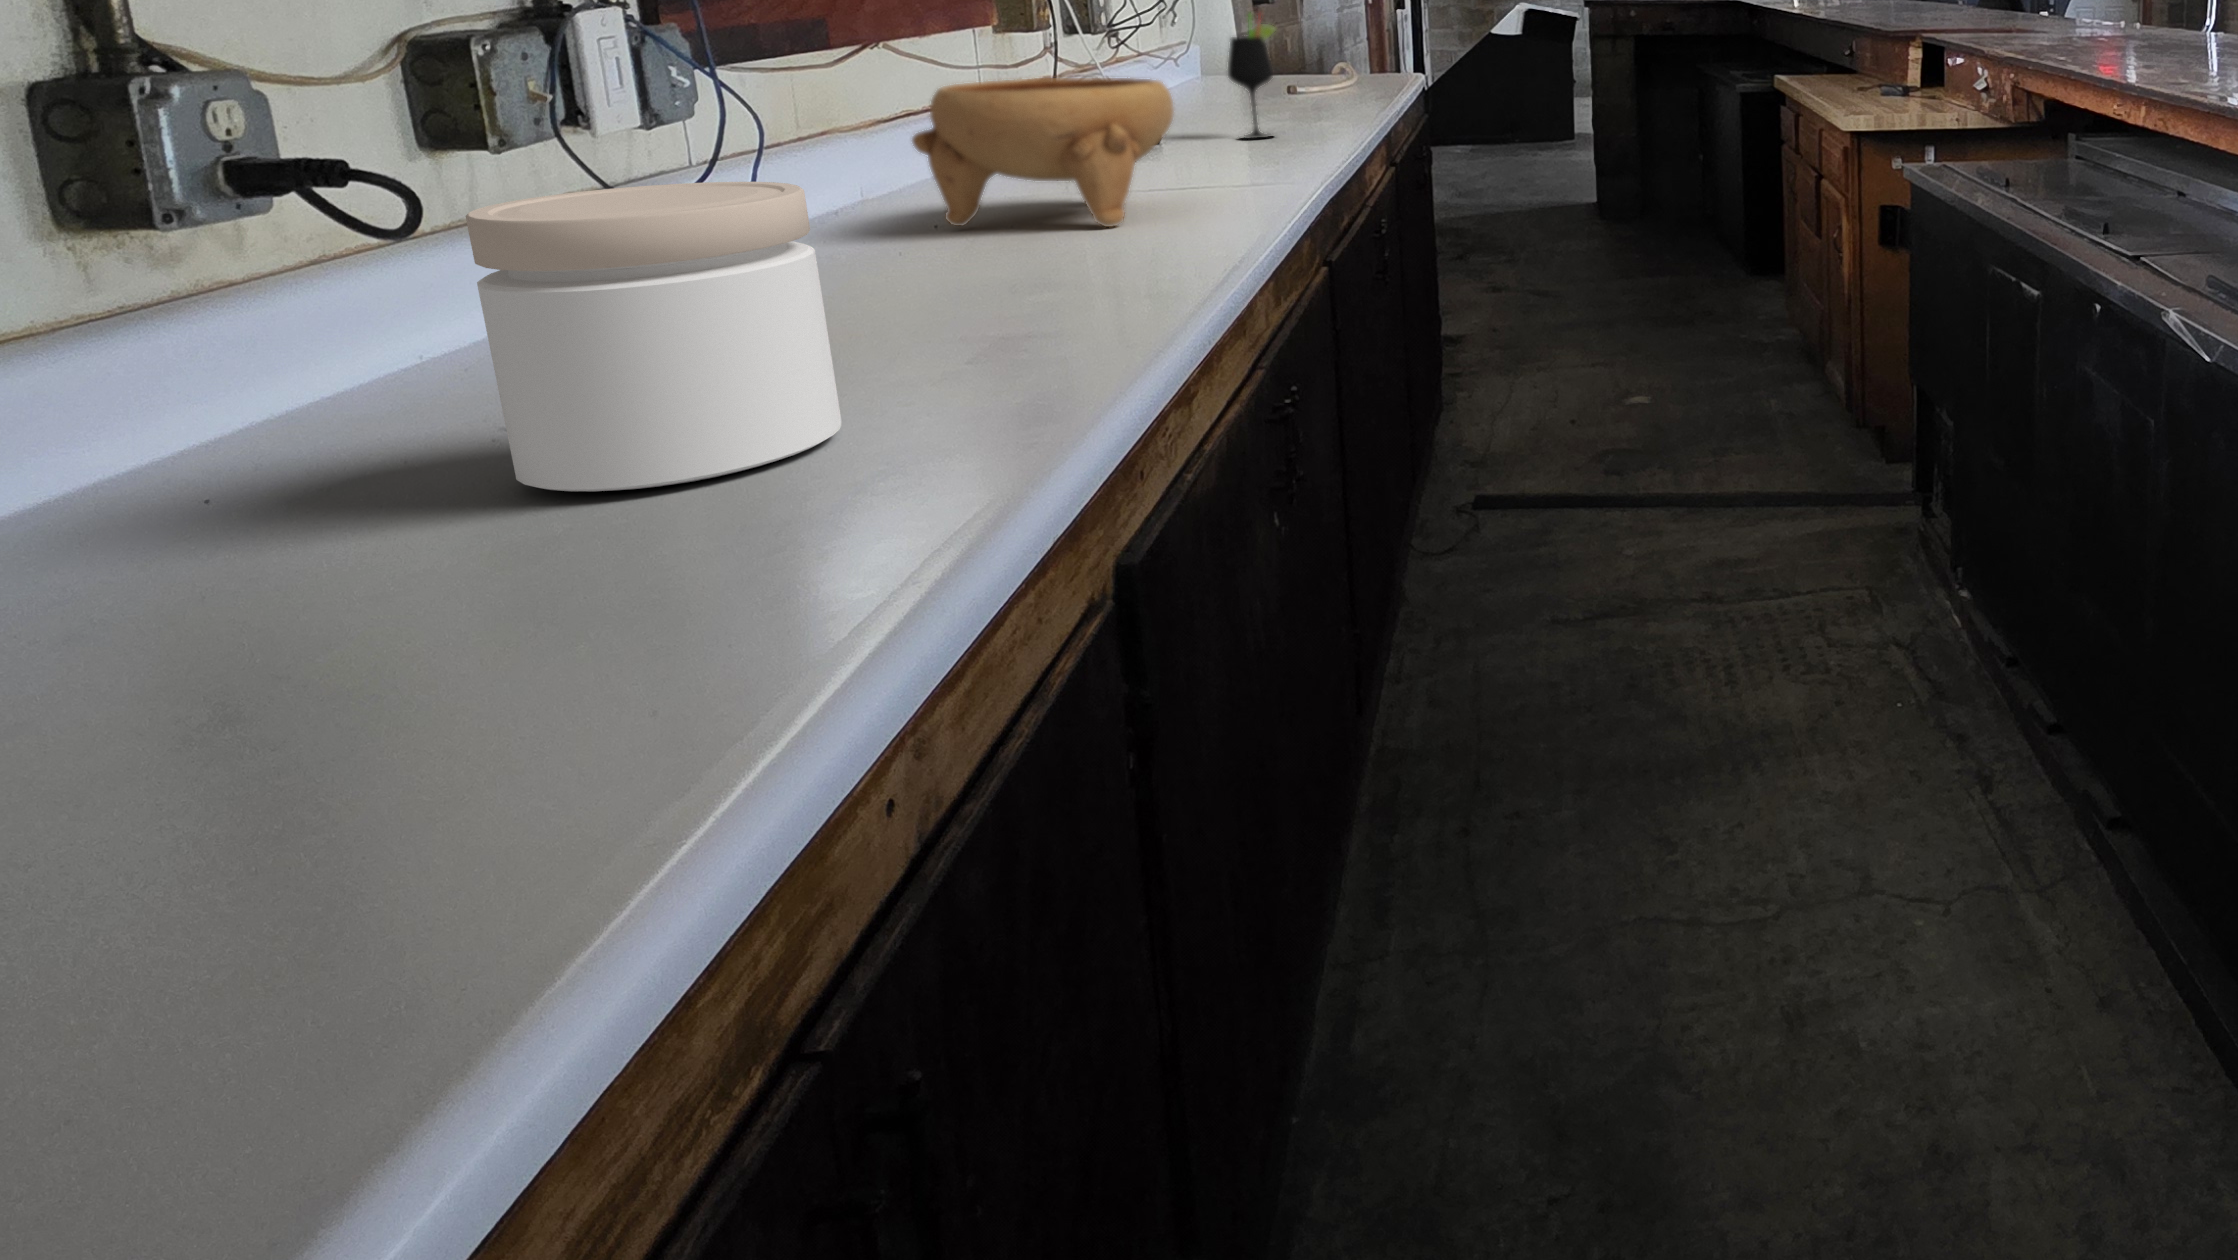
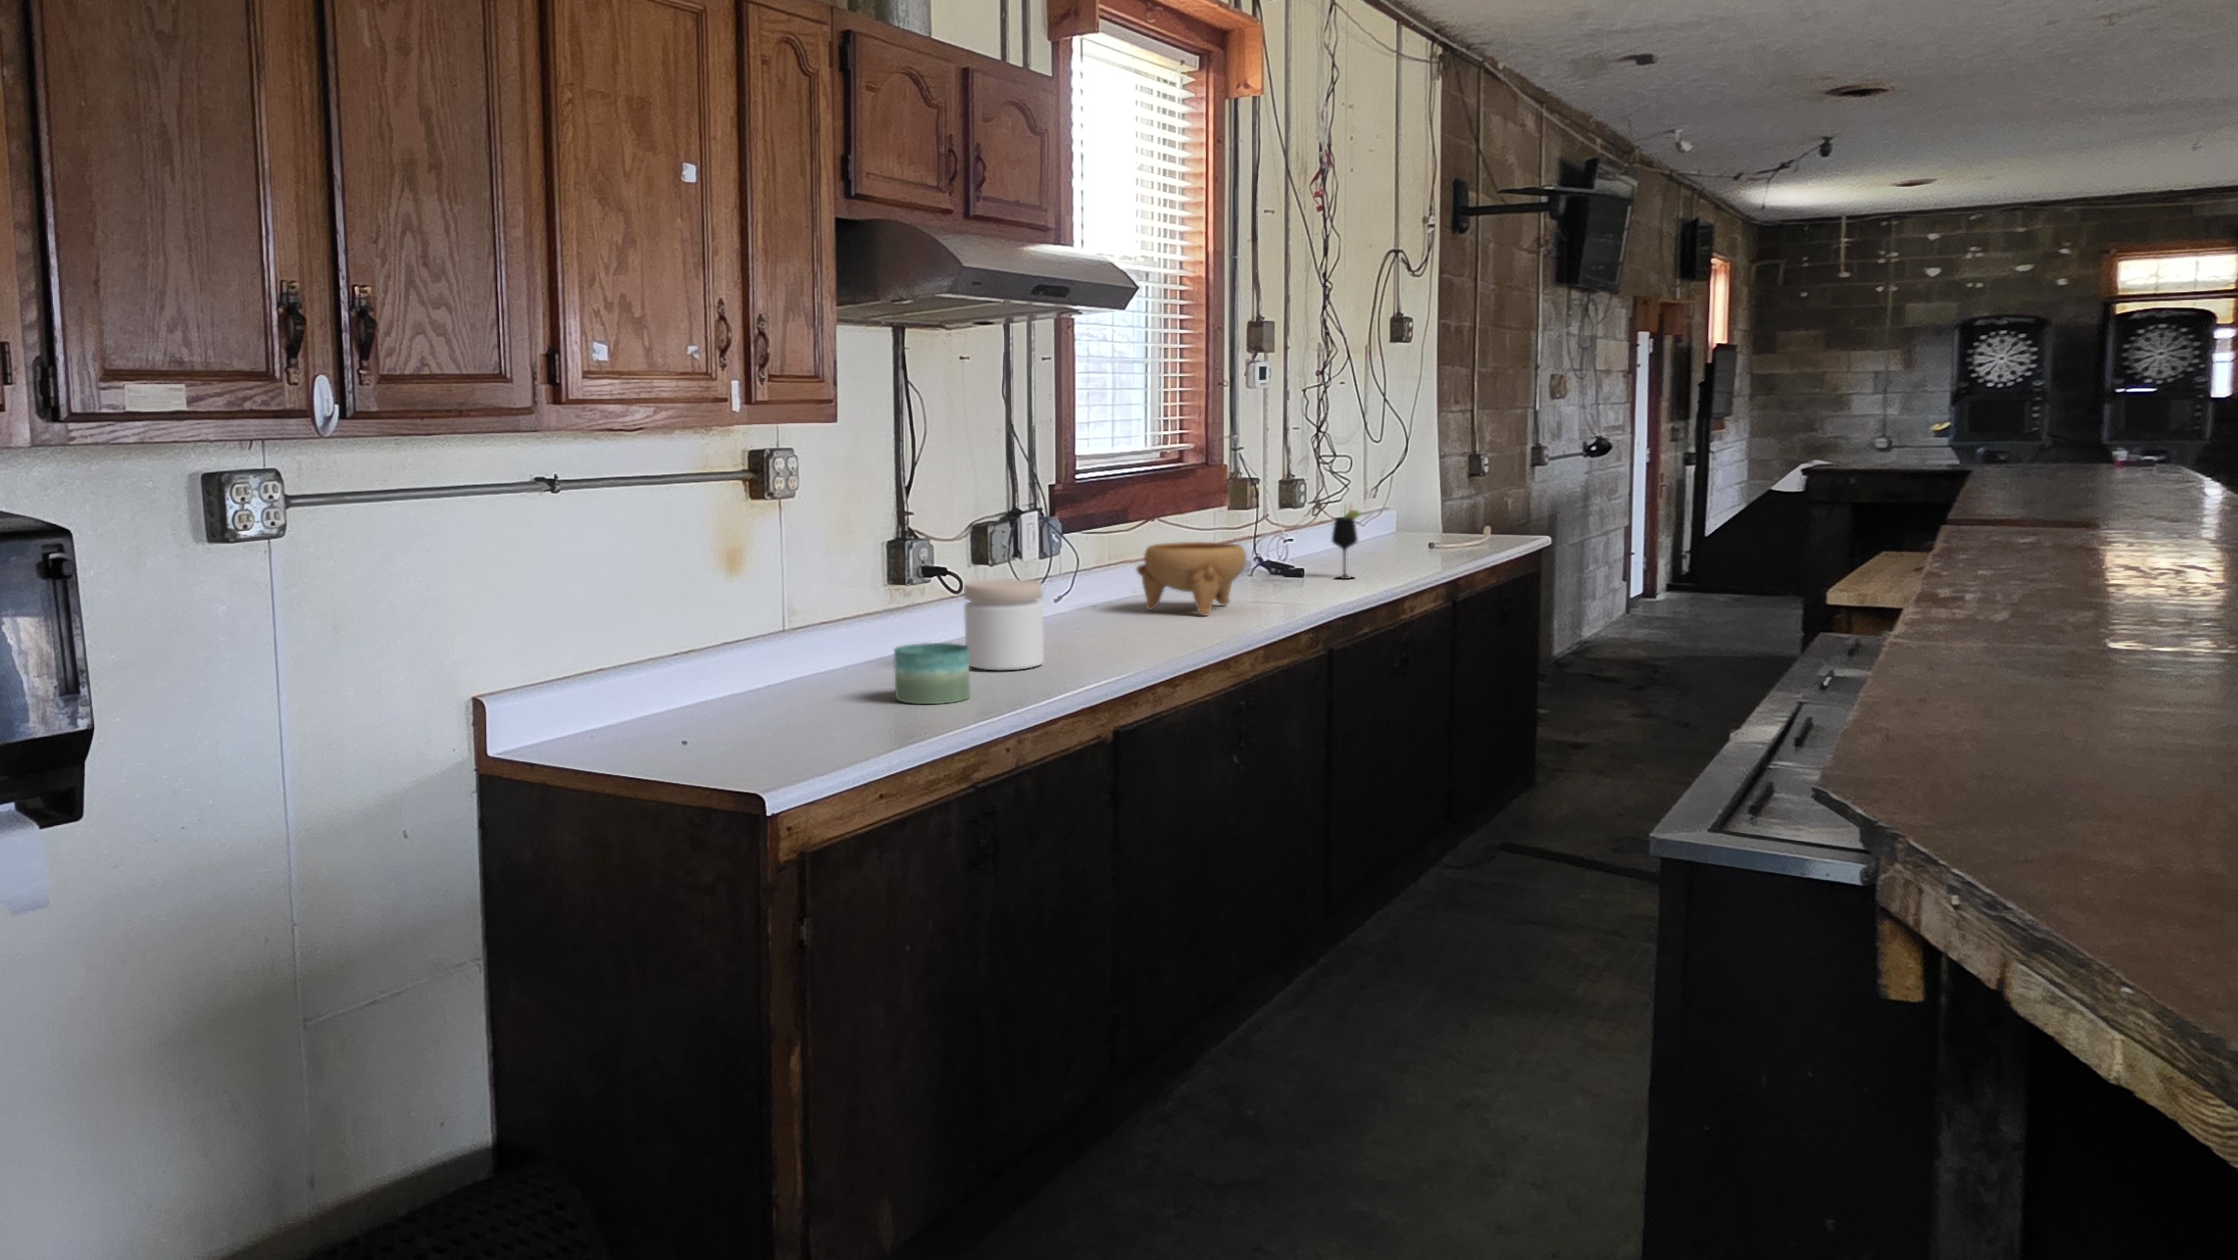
candle: none [146,461,657,802] -> present [894,643,970,704]

